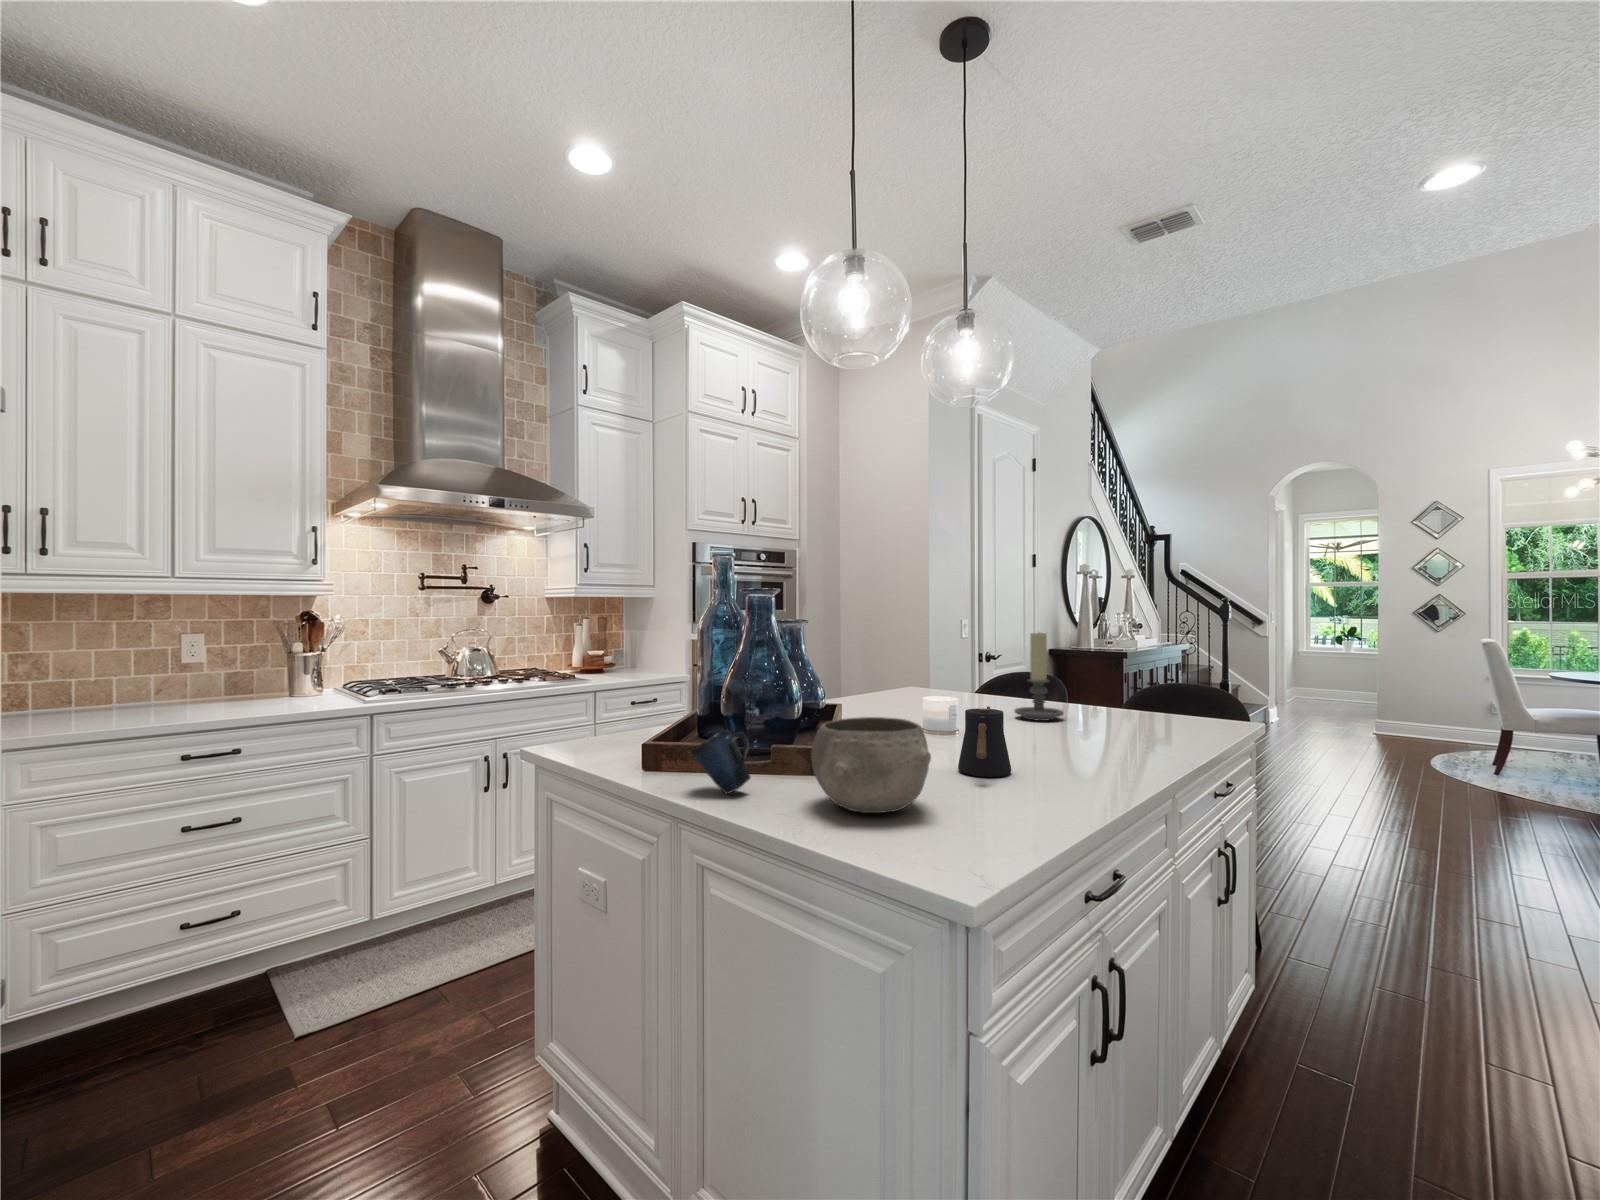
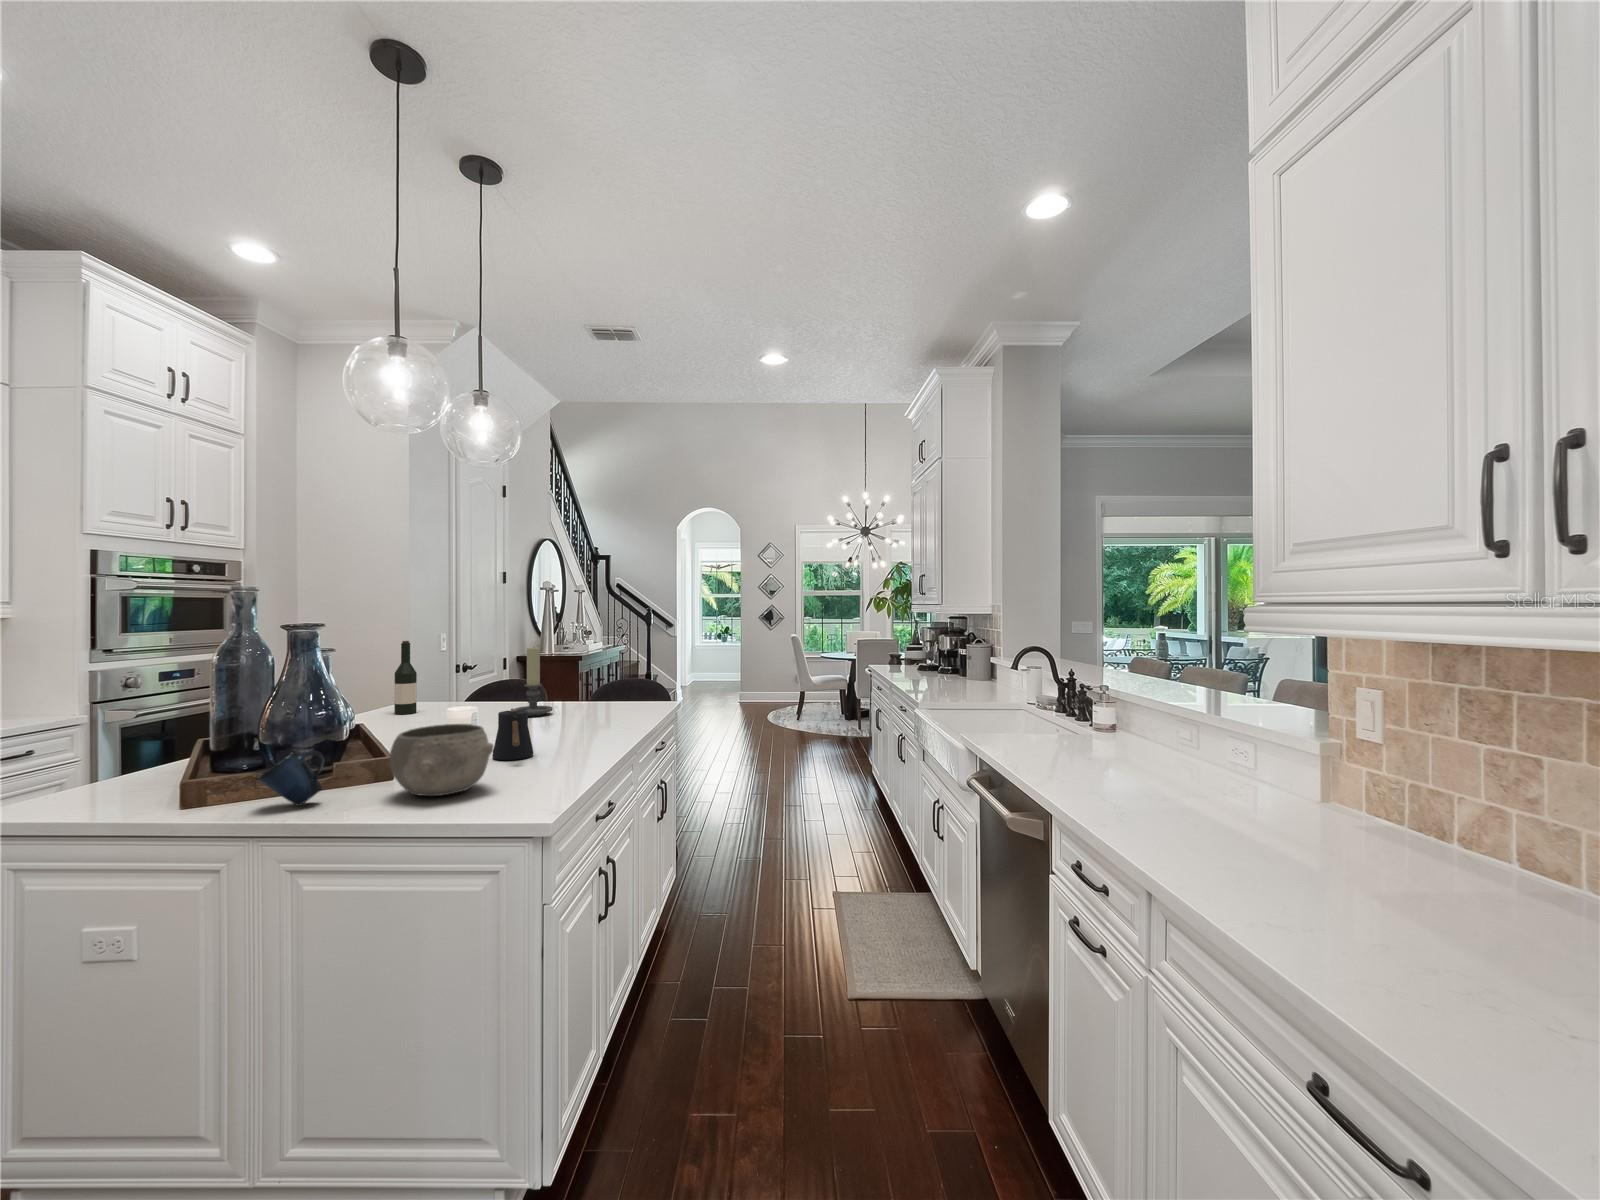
wine bottle: none [895,622,916,703] -> present [394,641,417,714]

